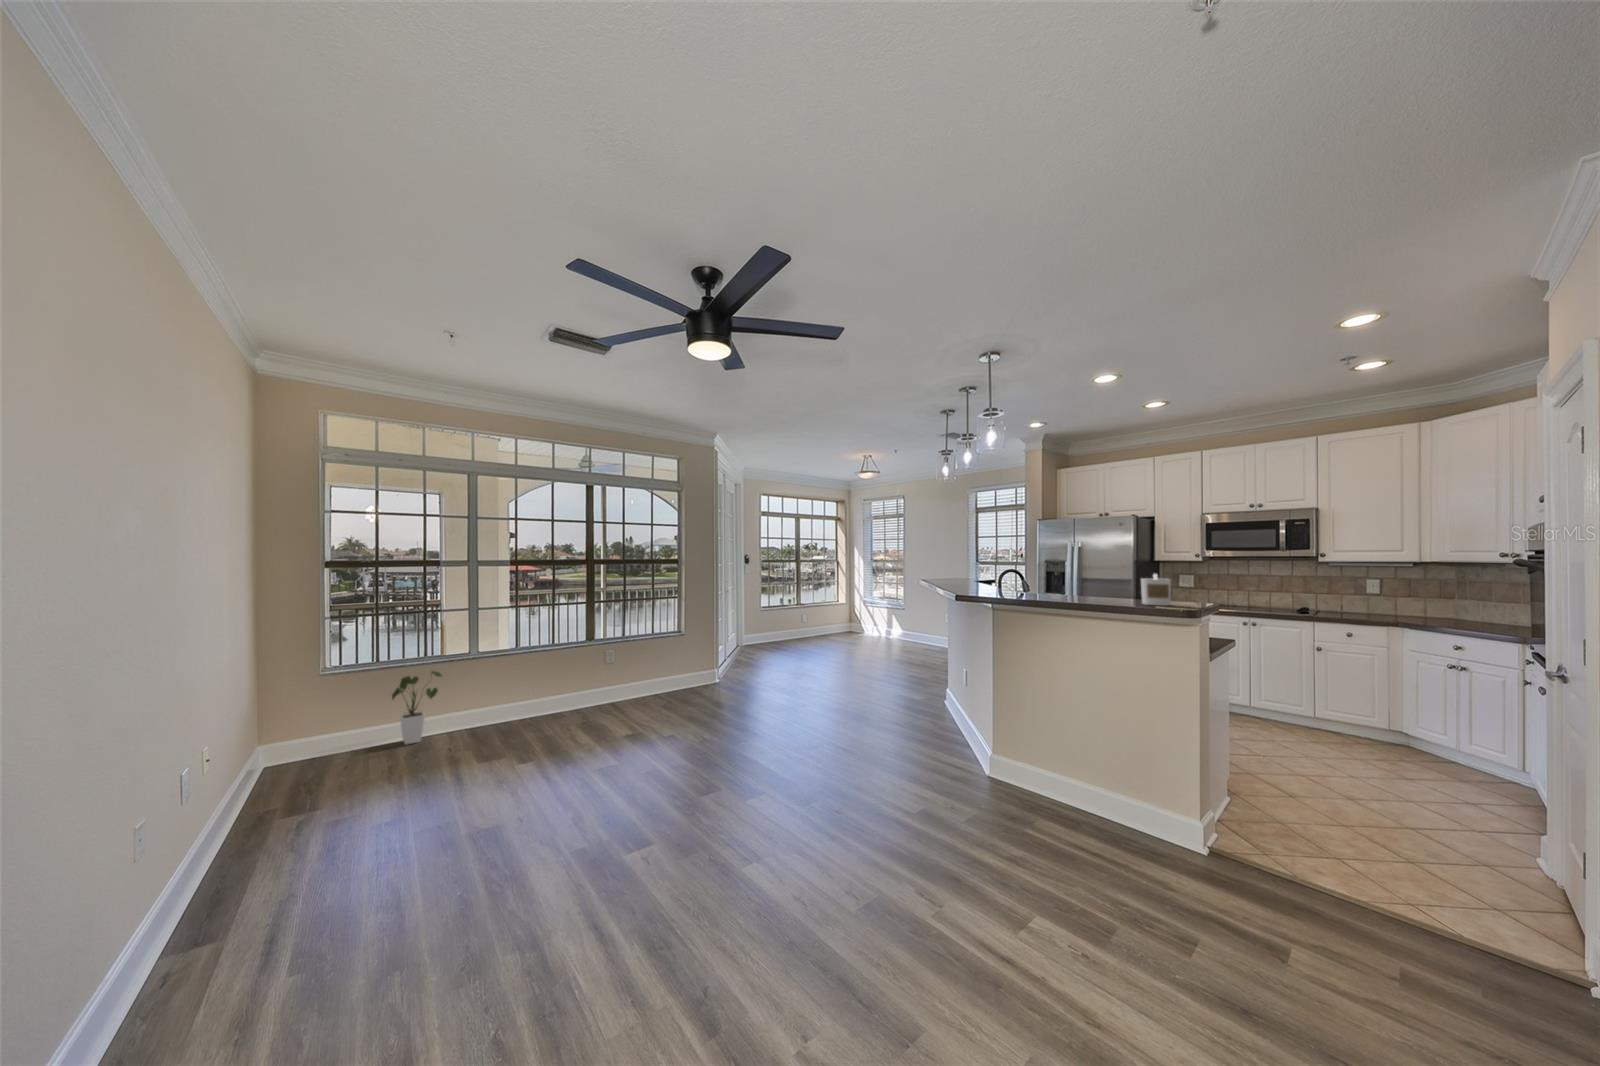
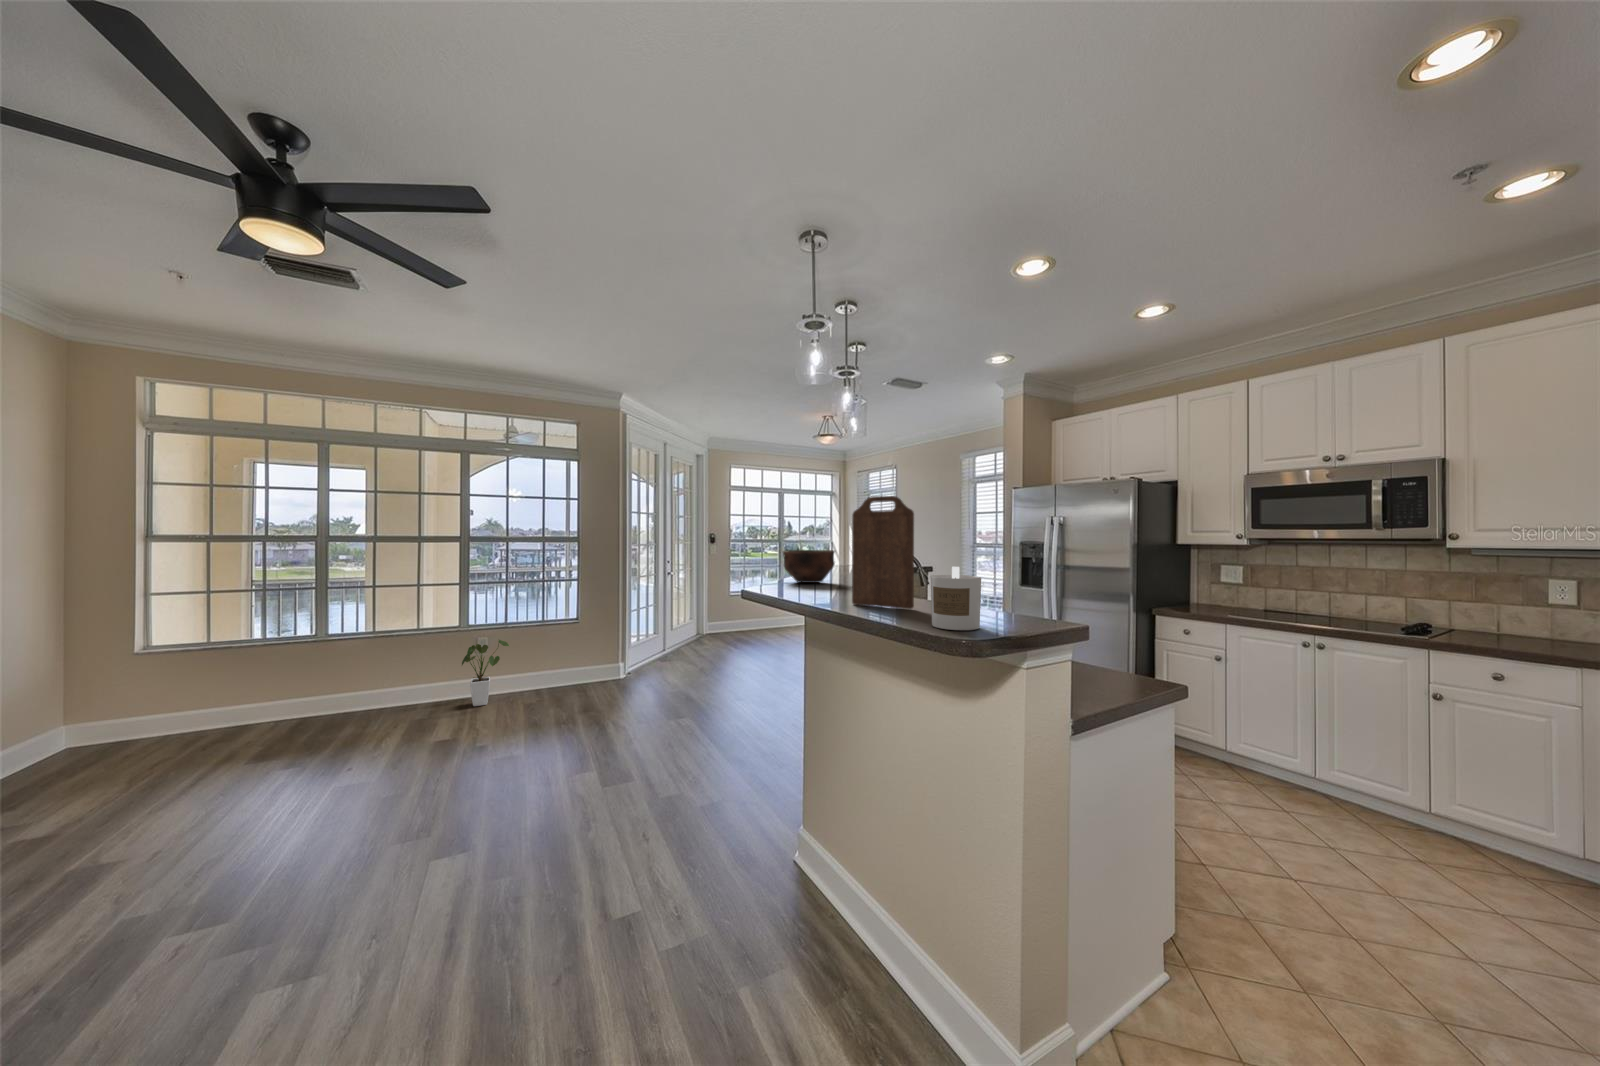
cutting board: none [1062,535,1104,599] -> present [852,496,914,609]
bowl: none [957,566,995,588] -> present [783,550,835,583]
house plant: present [392,671,442,744] -> present [462,640,509,706]

